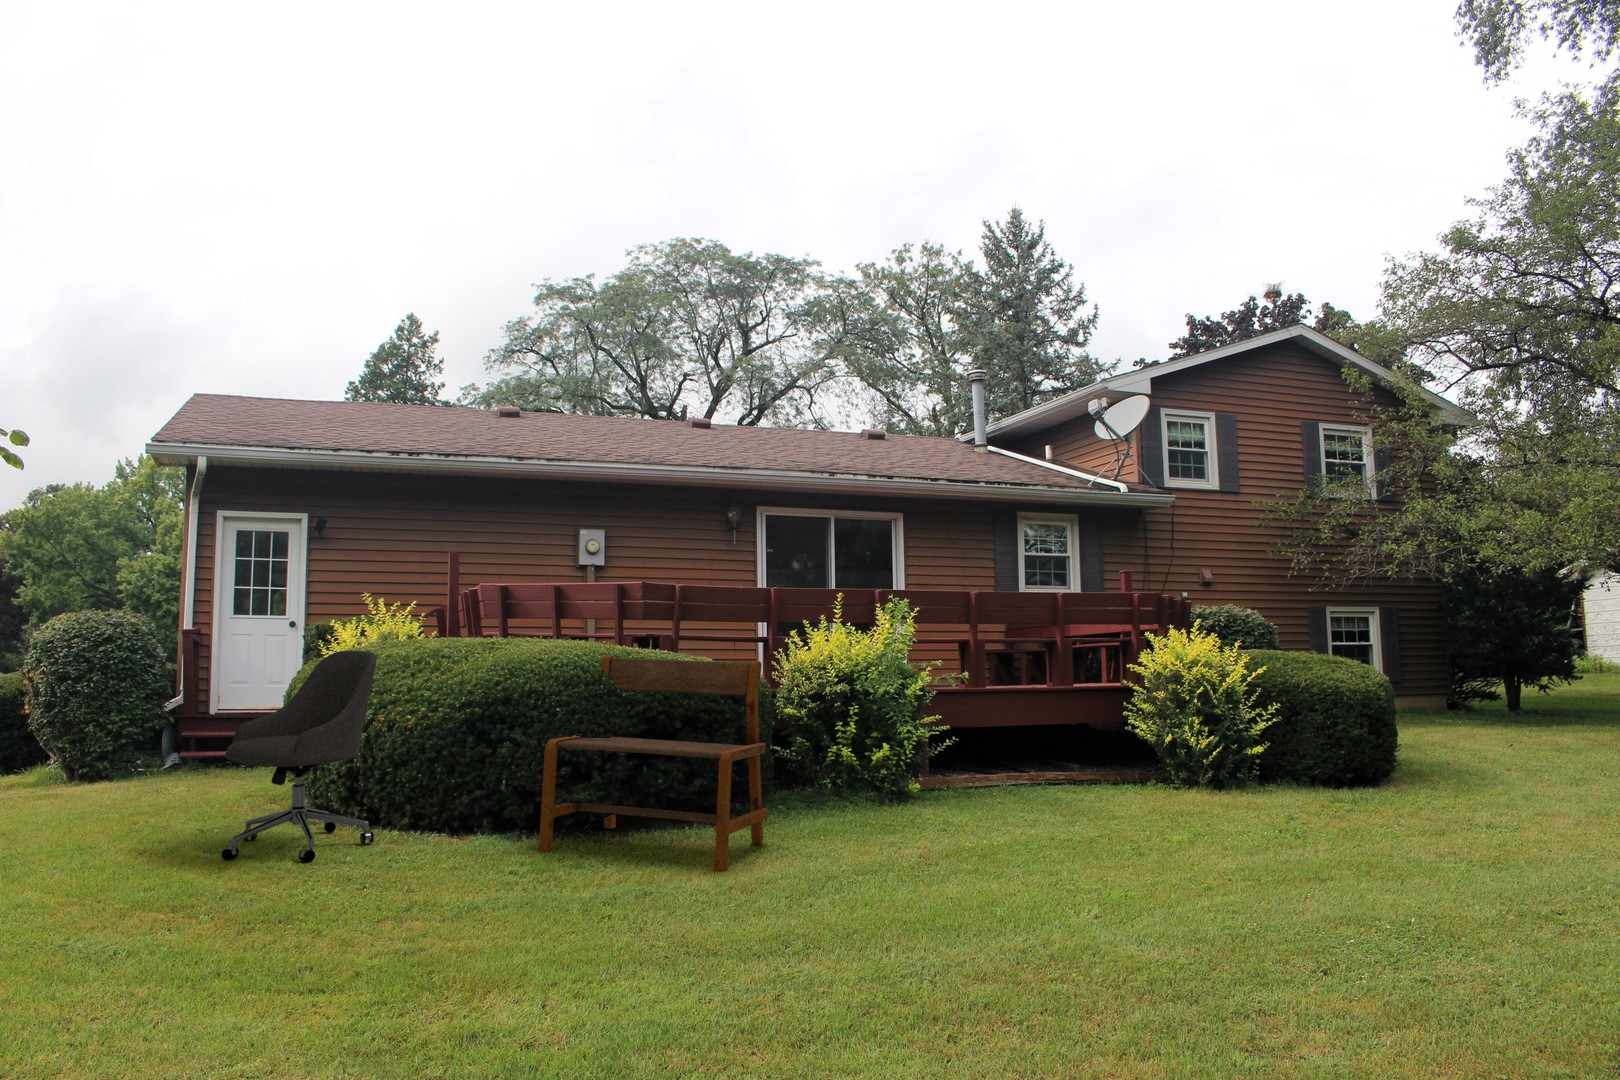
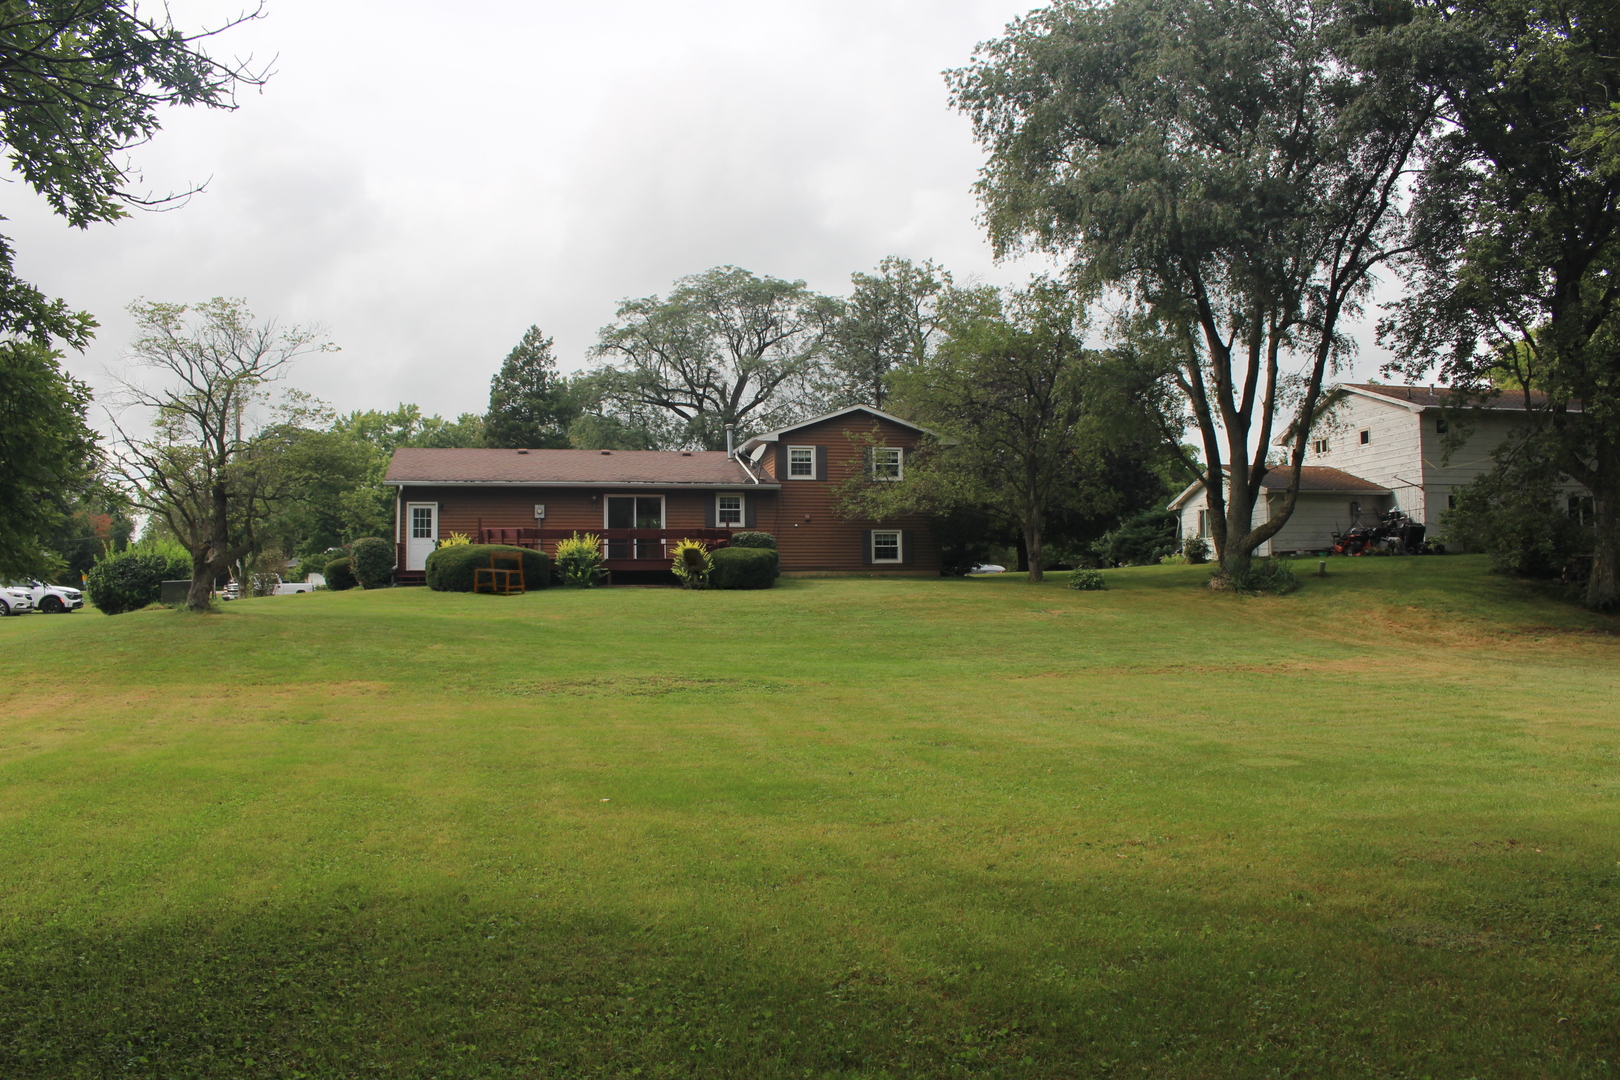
chair: present [221,651,376,862] -> present [683,548,710,590]

